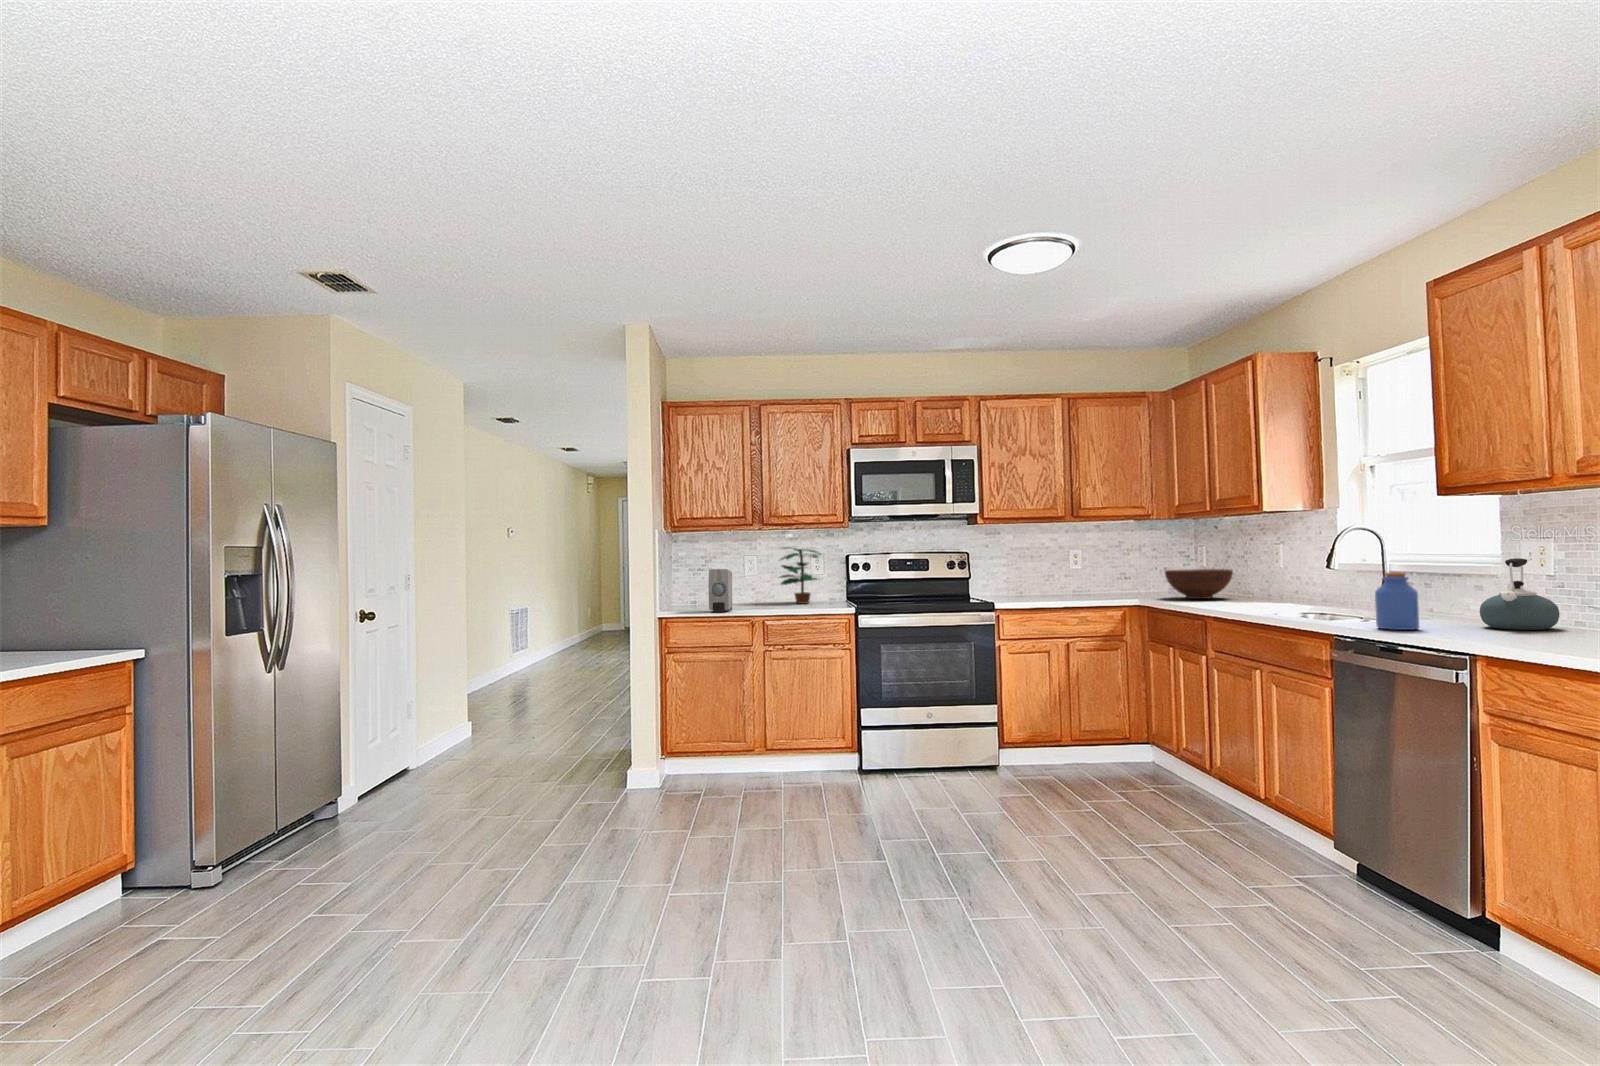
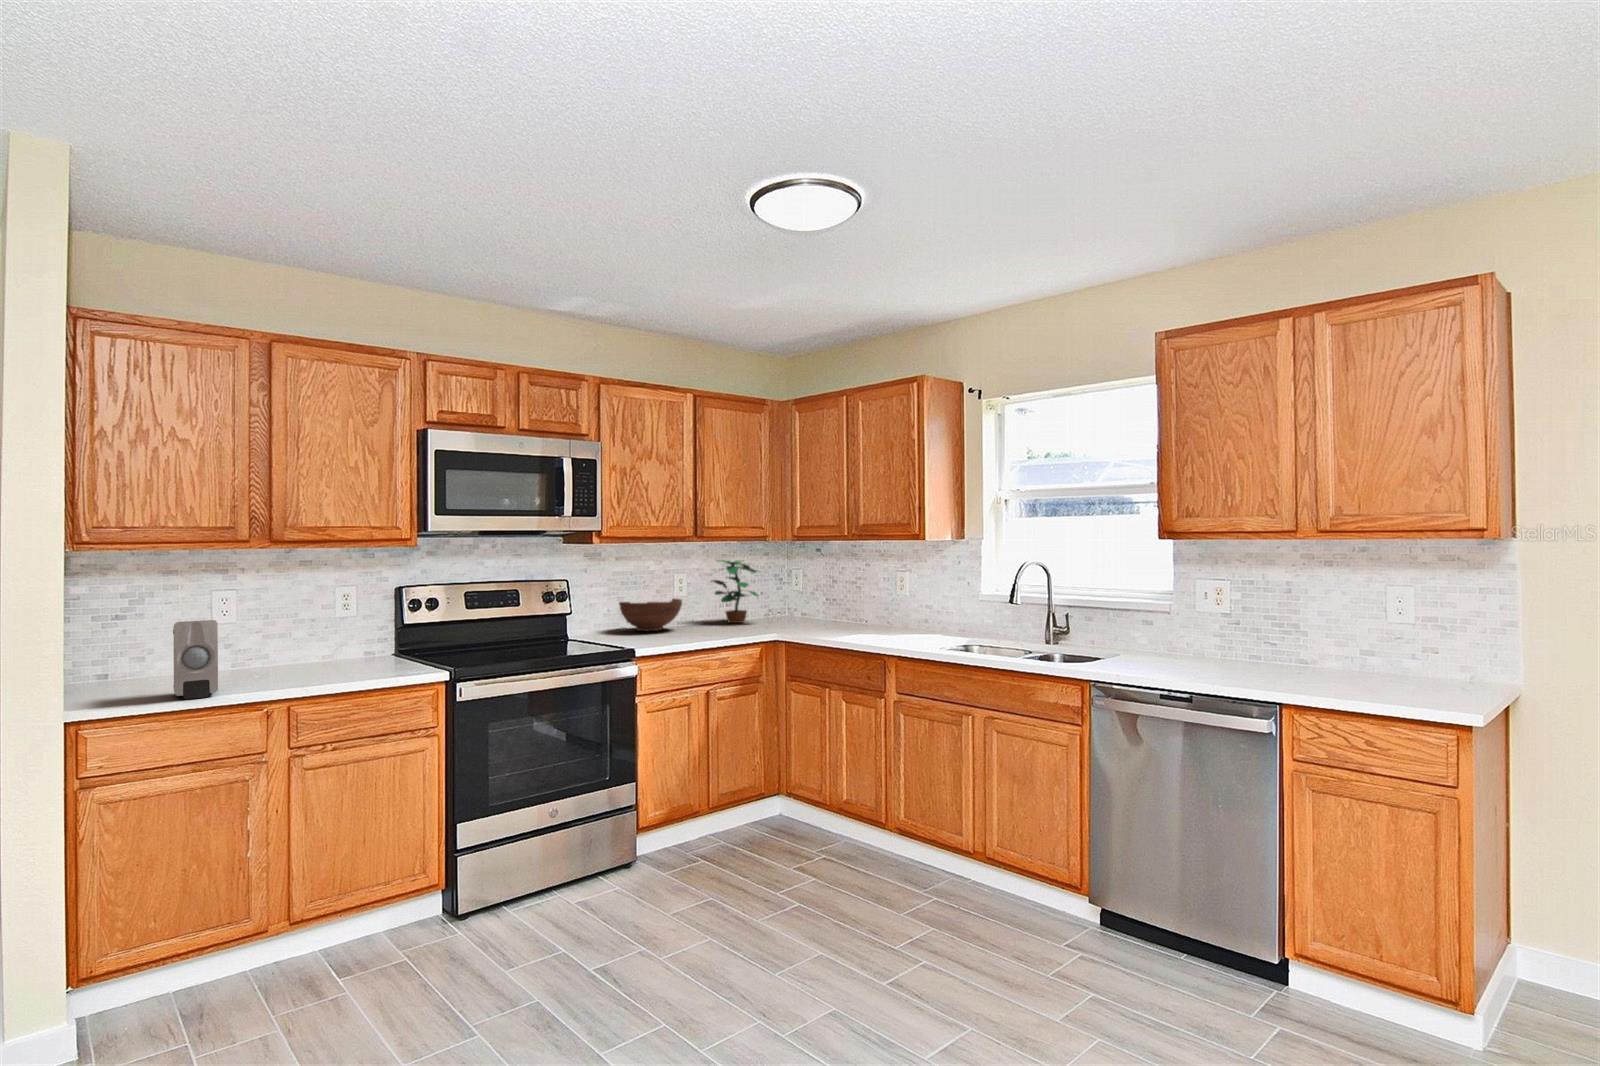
potted plant: present [780,547,821,604] -> present [711,560,758,623]
kettle: present [1480,558,1559,630] -> none [1166,599,1226,665]
fruit bowl: present [1165,569,1233,599] -> present [619,599,682,631]
jar: present [1375,572,1419,630] -> none [1109,615,1146,672]

